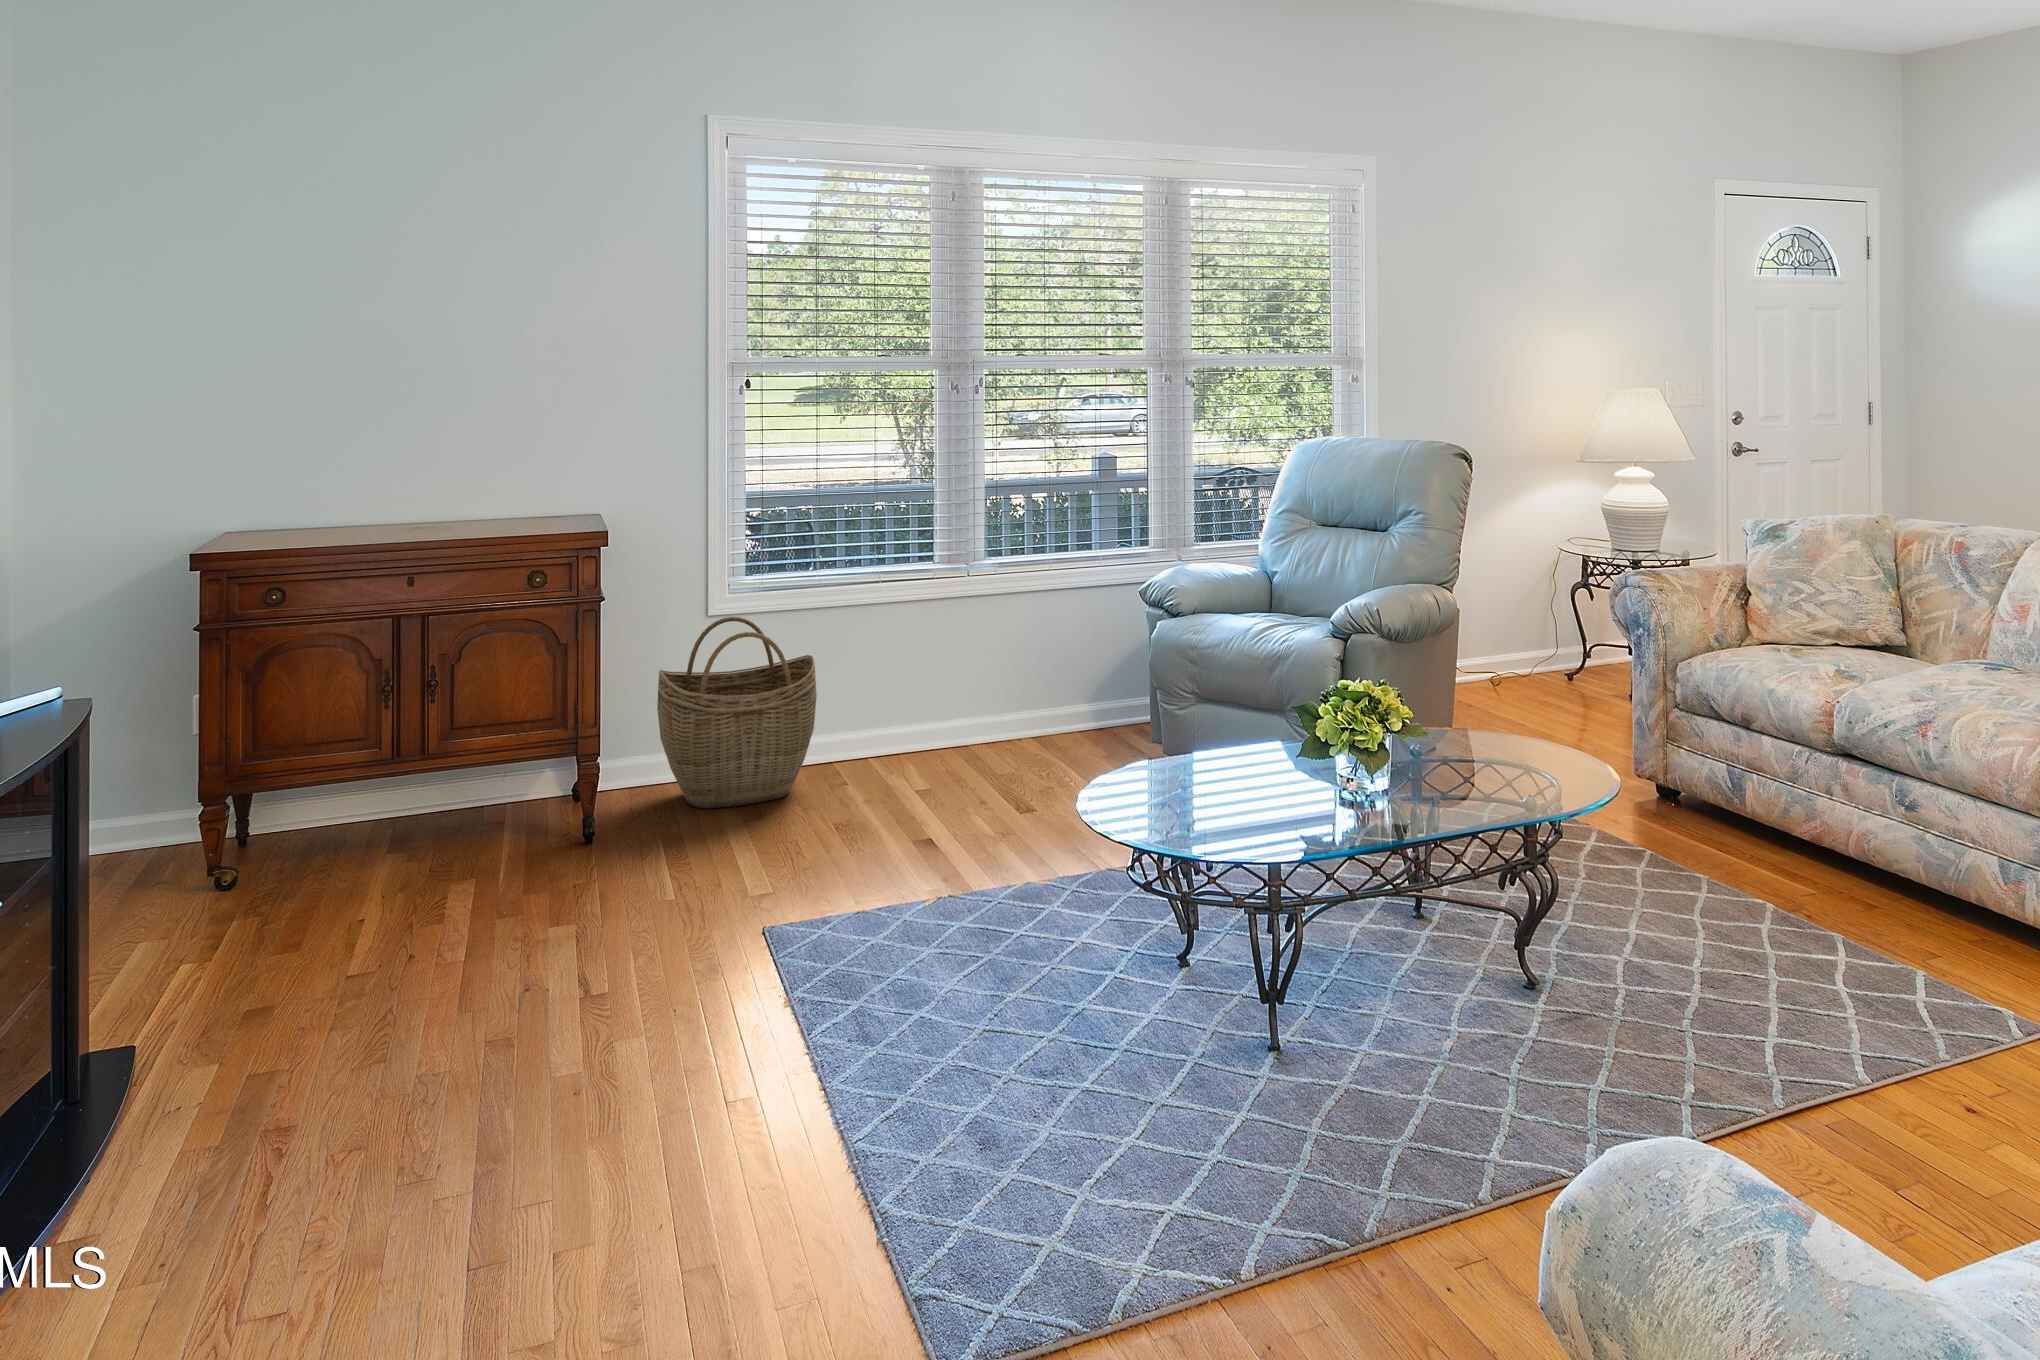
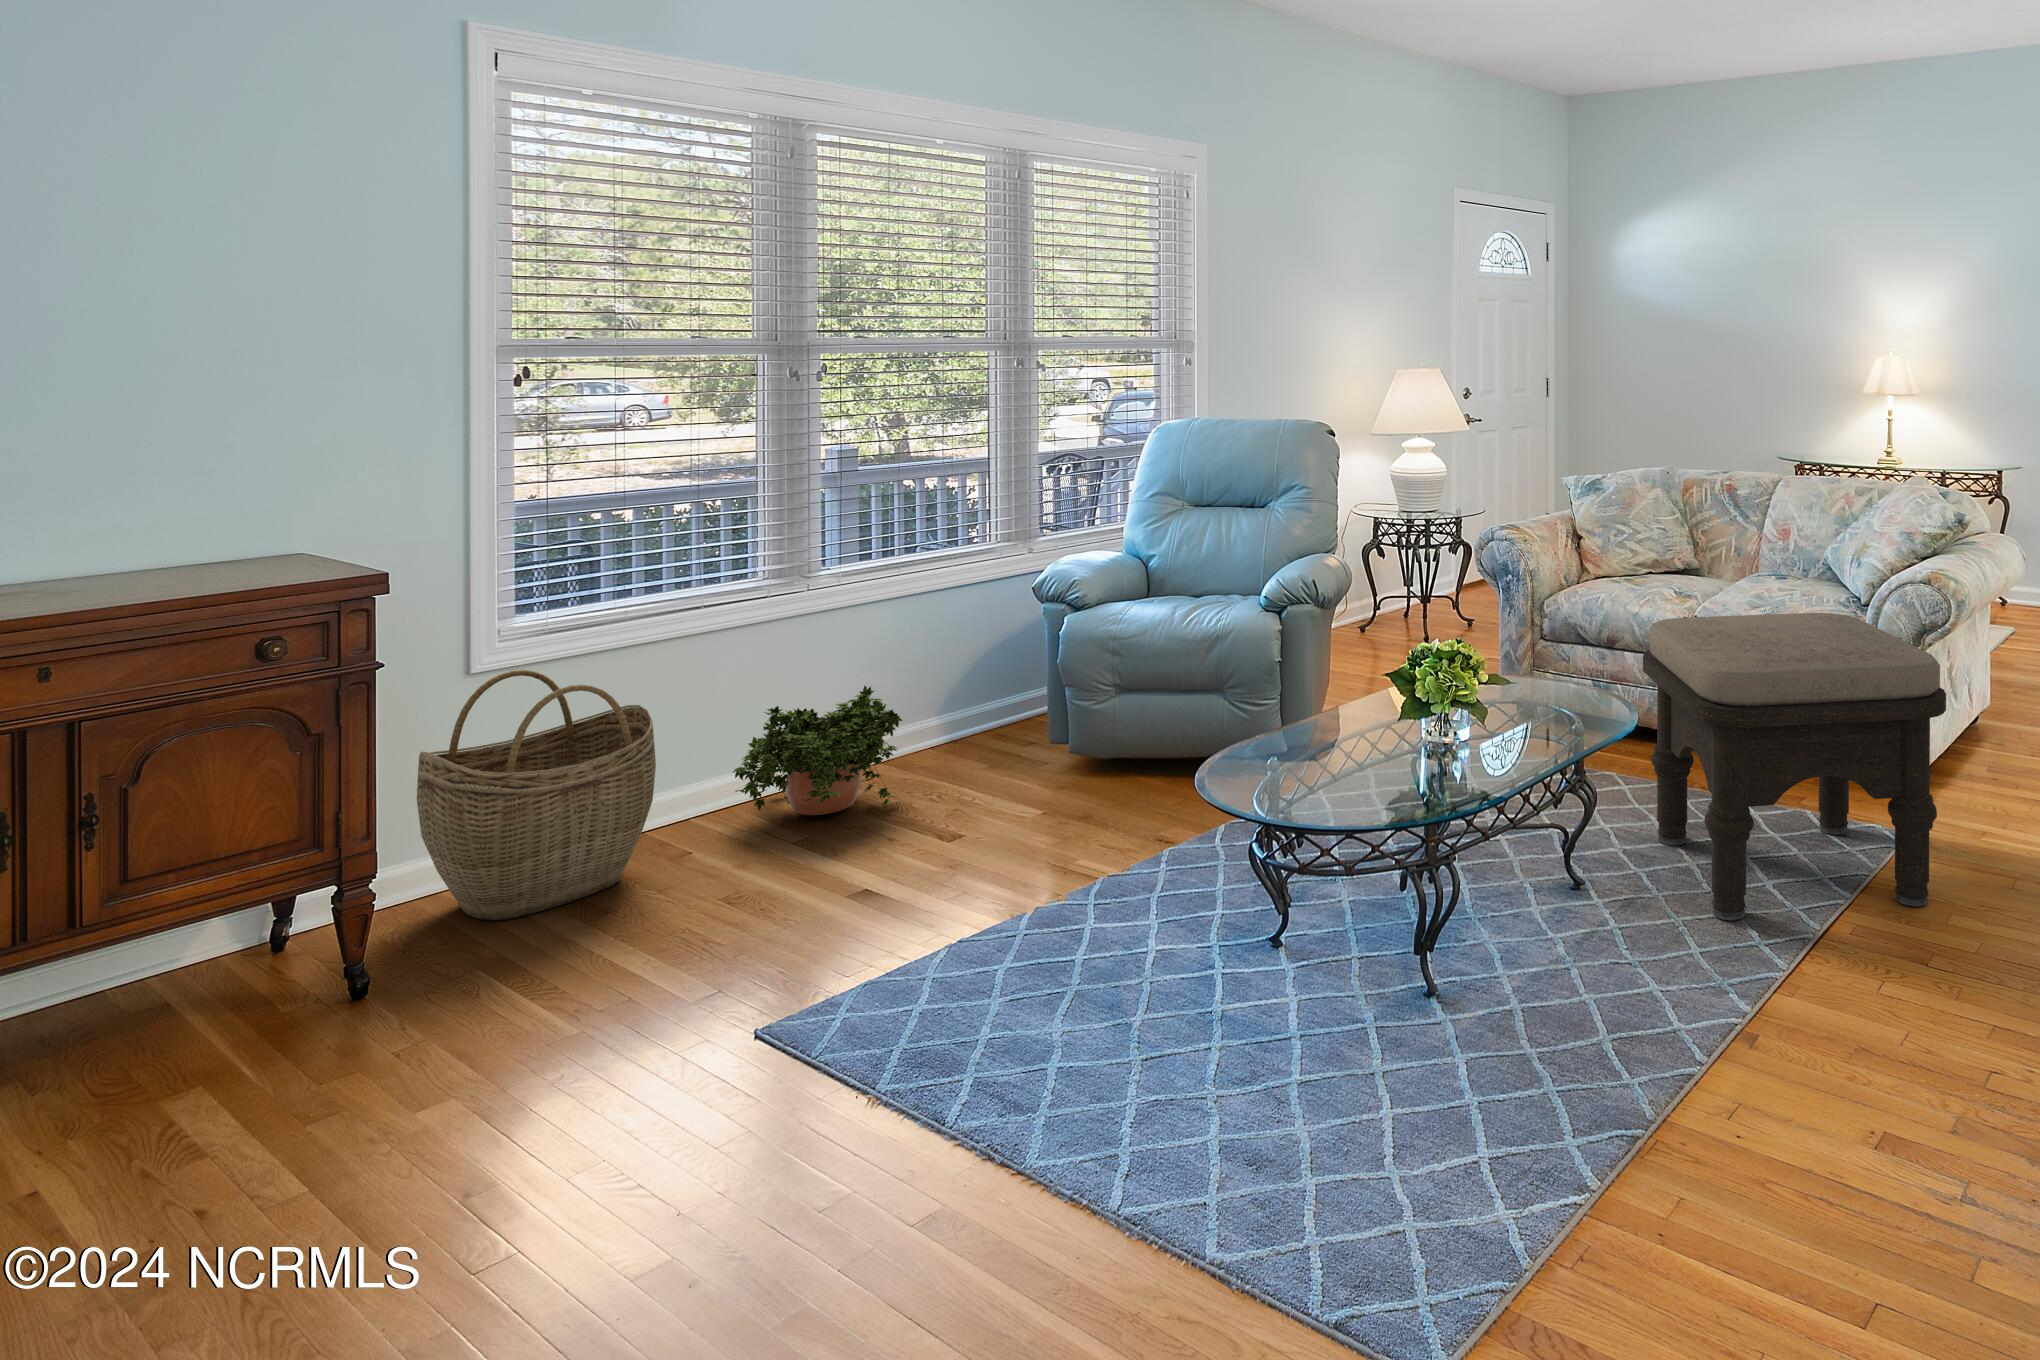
potted plant: none [887,664,1022,777] -> present [733,685,902,815]
ottoman: none [1641,694,2013,1123] -> present [1643,613,1946,921]

